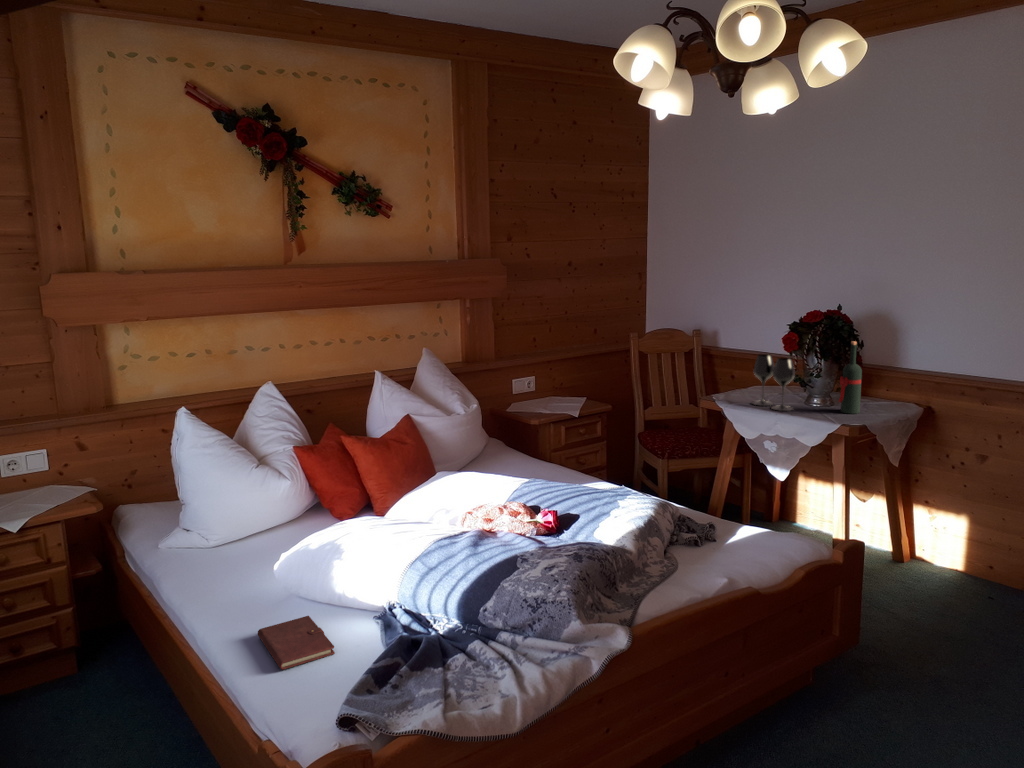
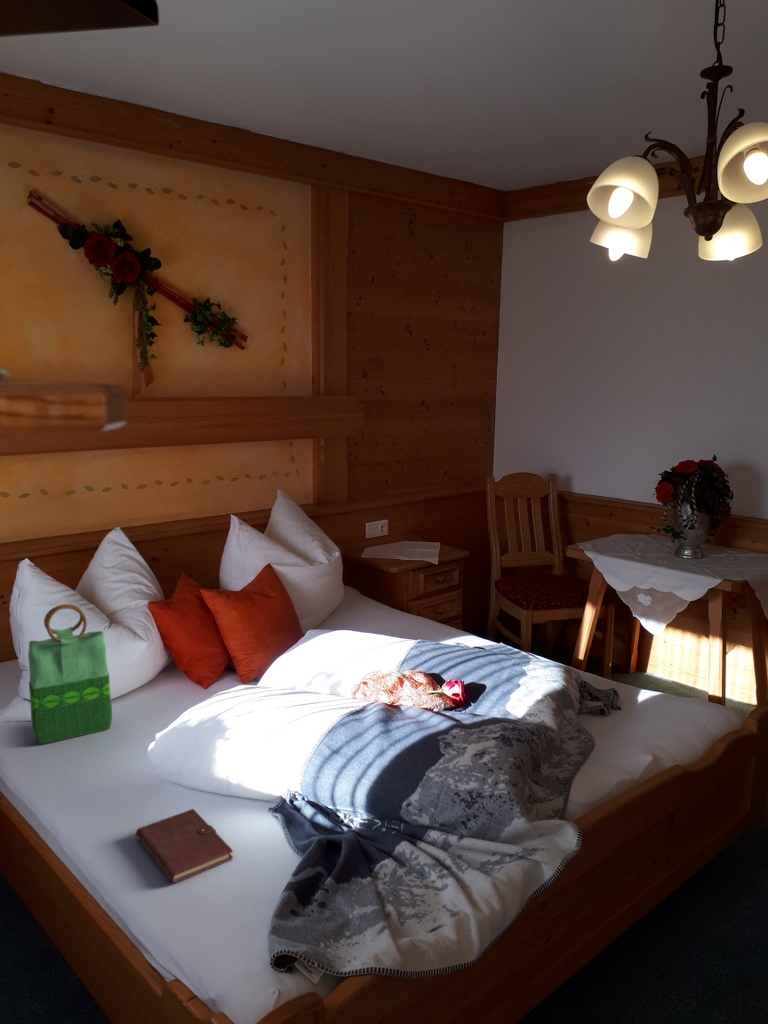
wine bottle: present [839,341,862,414] -> none [713,492,738,566]
wine glass: present [753,354,795,411] -> none [621,503,669,562]
tote bag: none [181,445,255,566] -> present [28,604,112,744]

